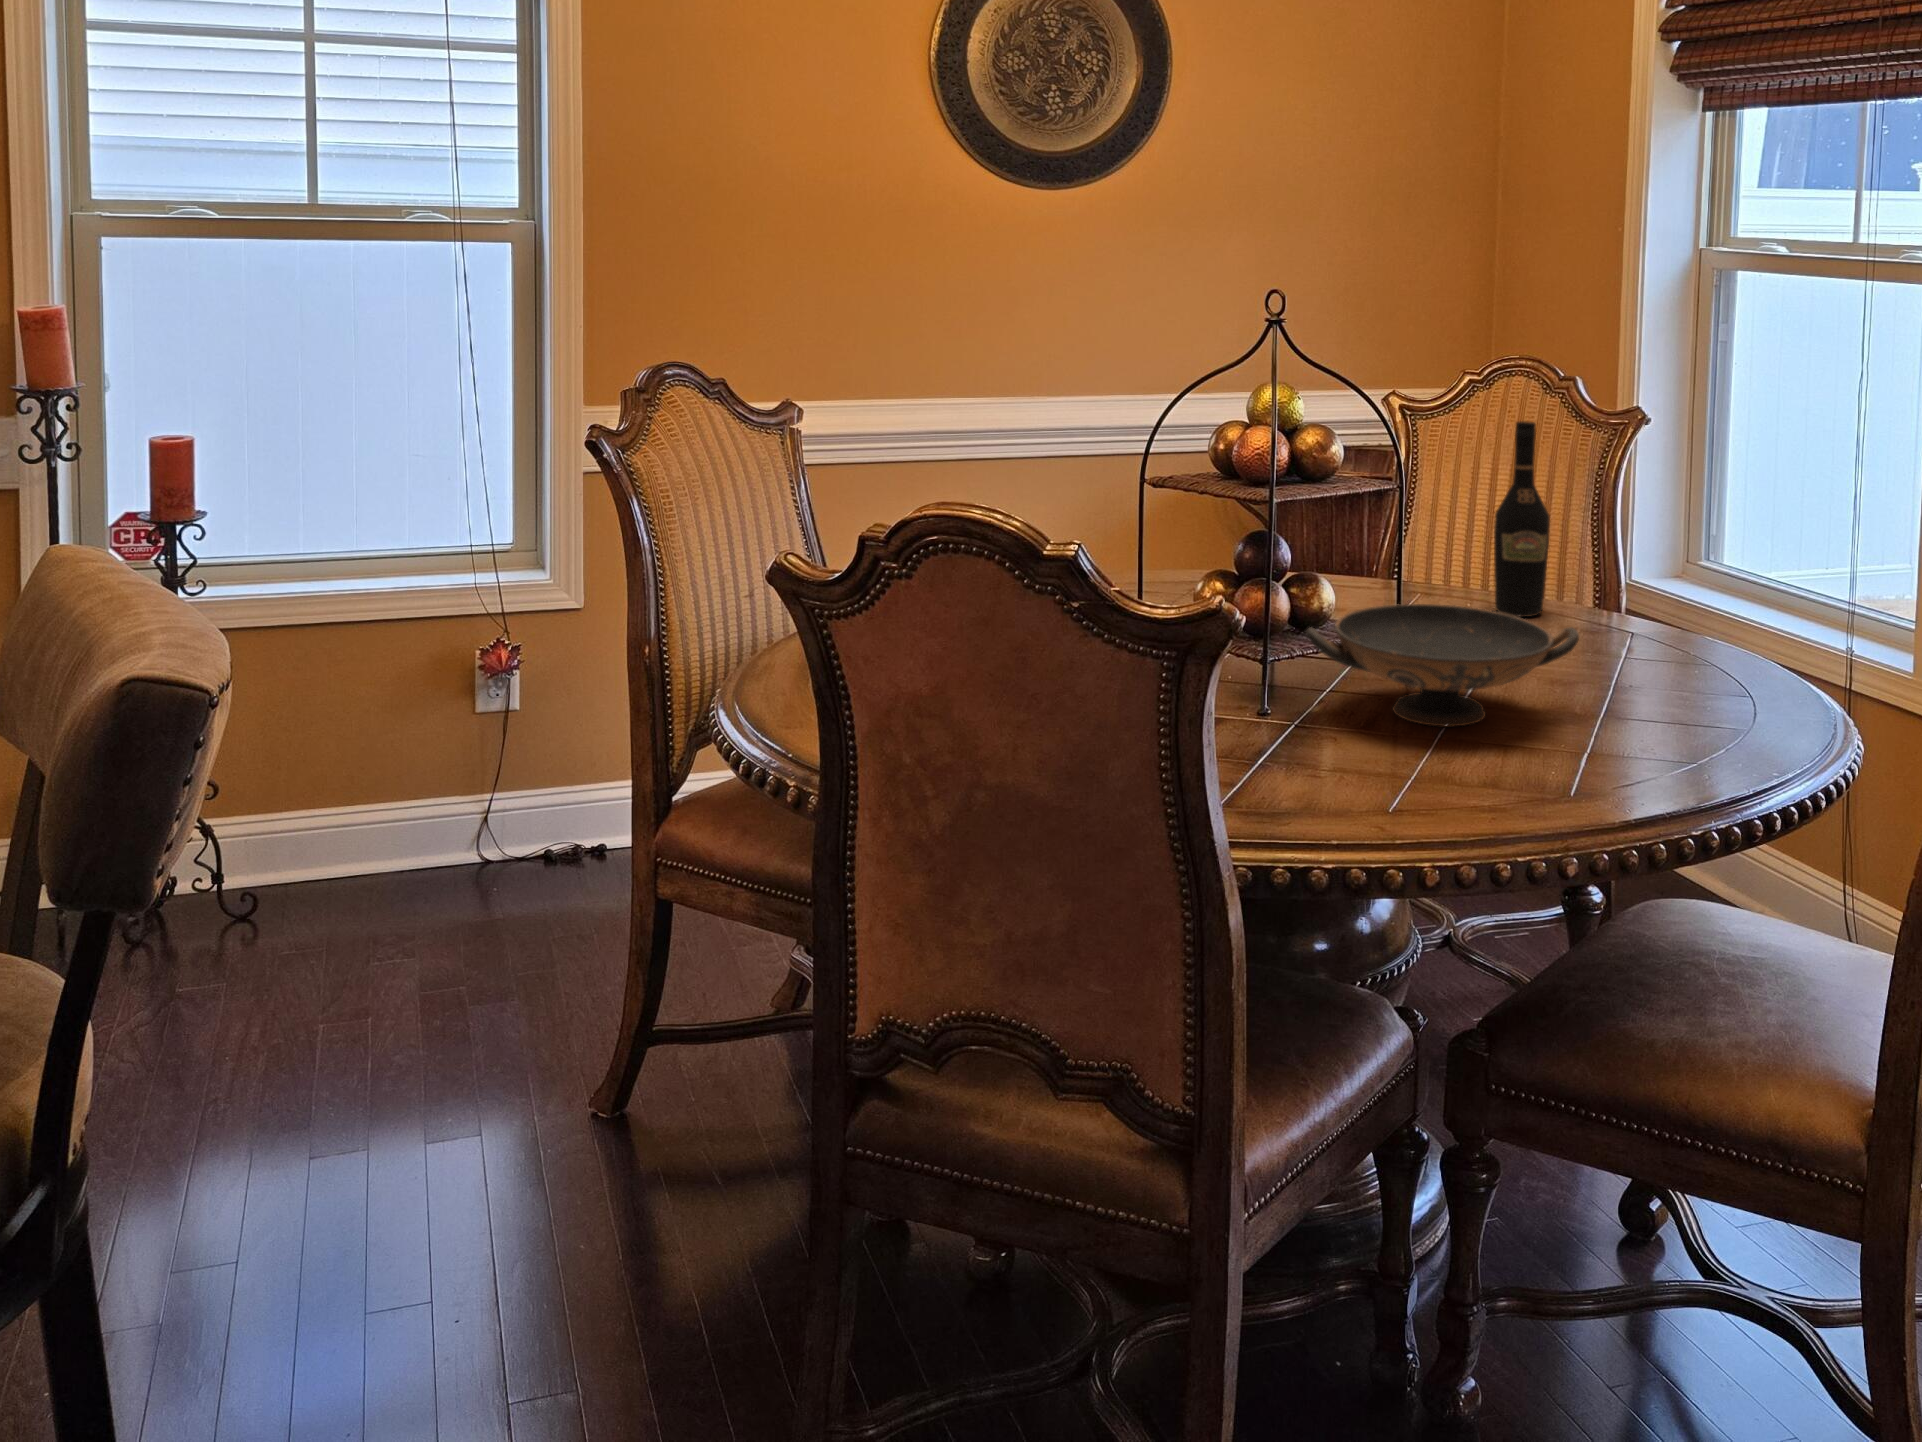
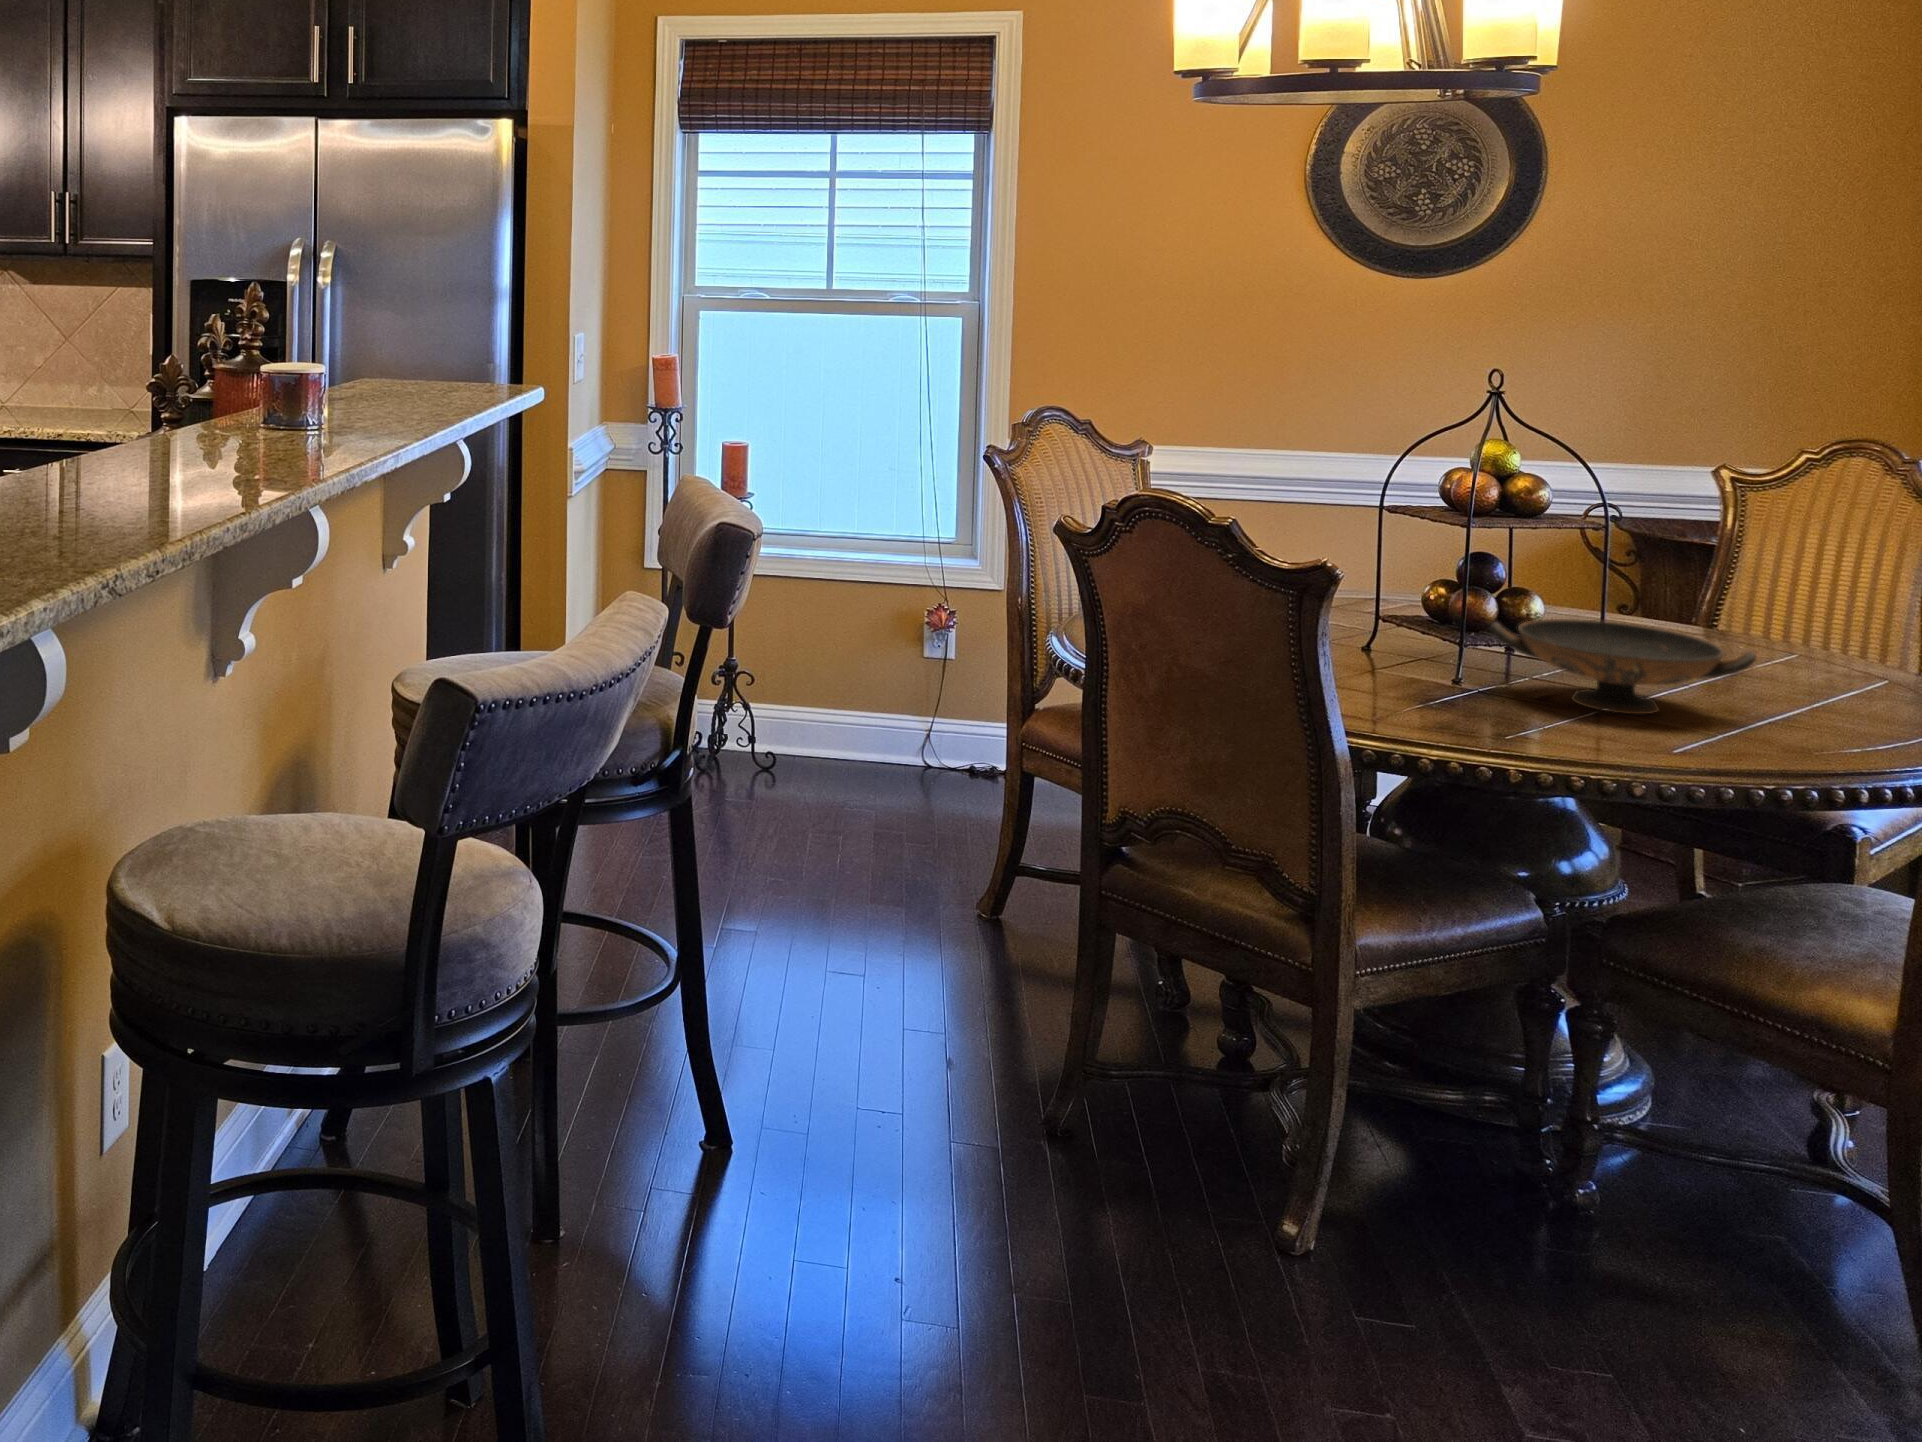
wine bottle: present [1494,421,1550,617] -> none [1765,493,1827,669]

